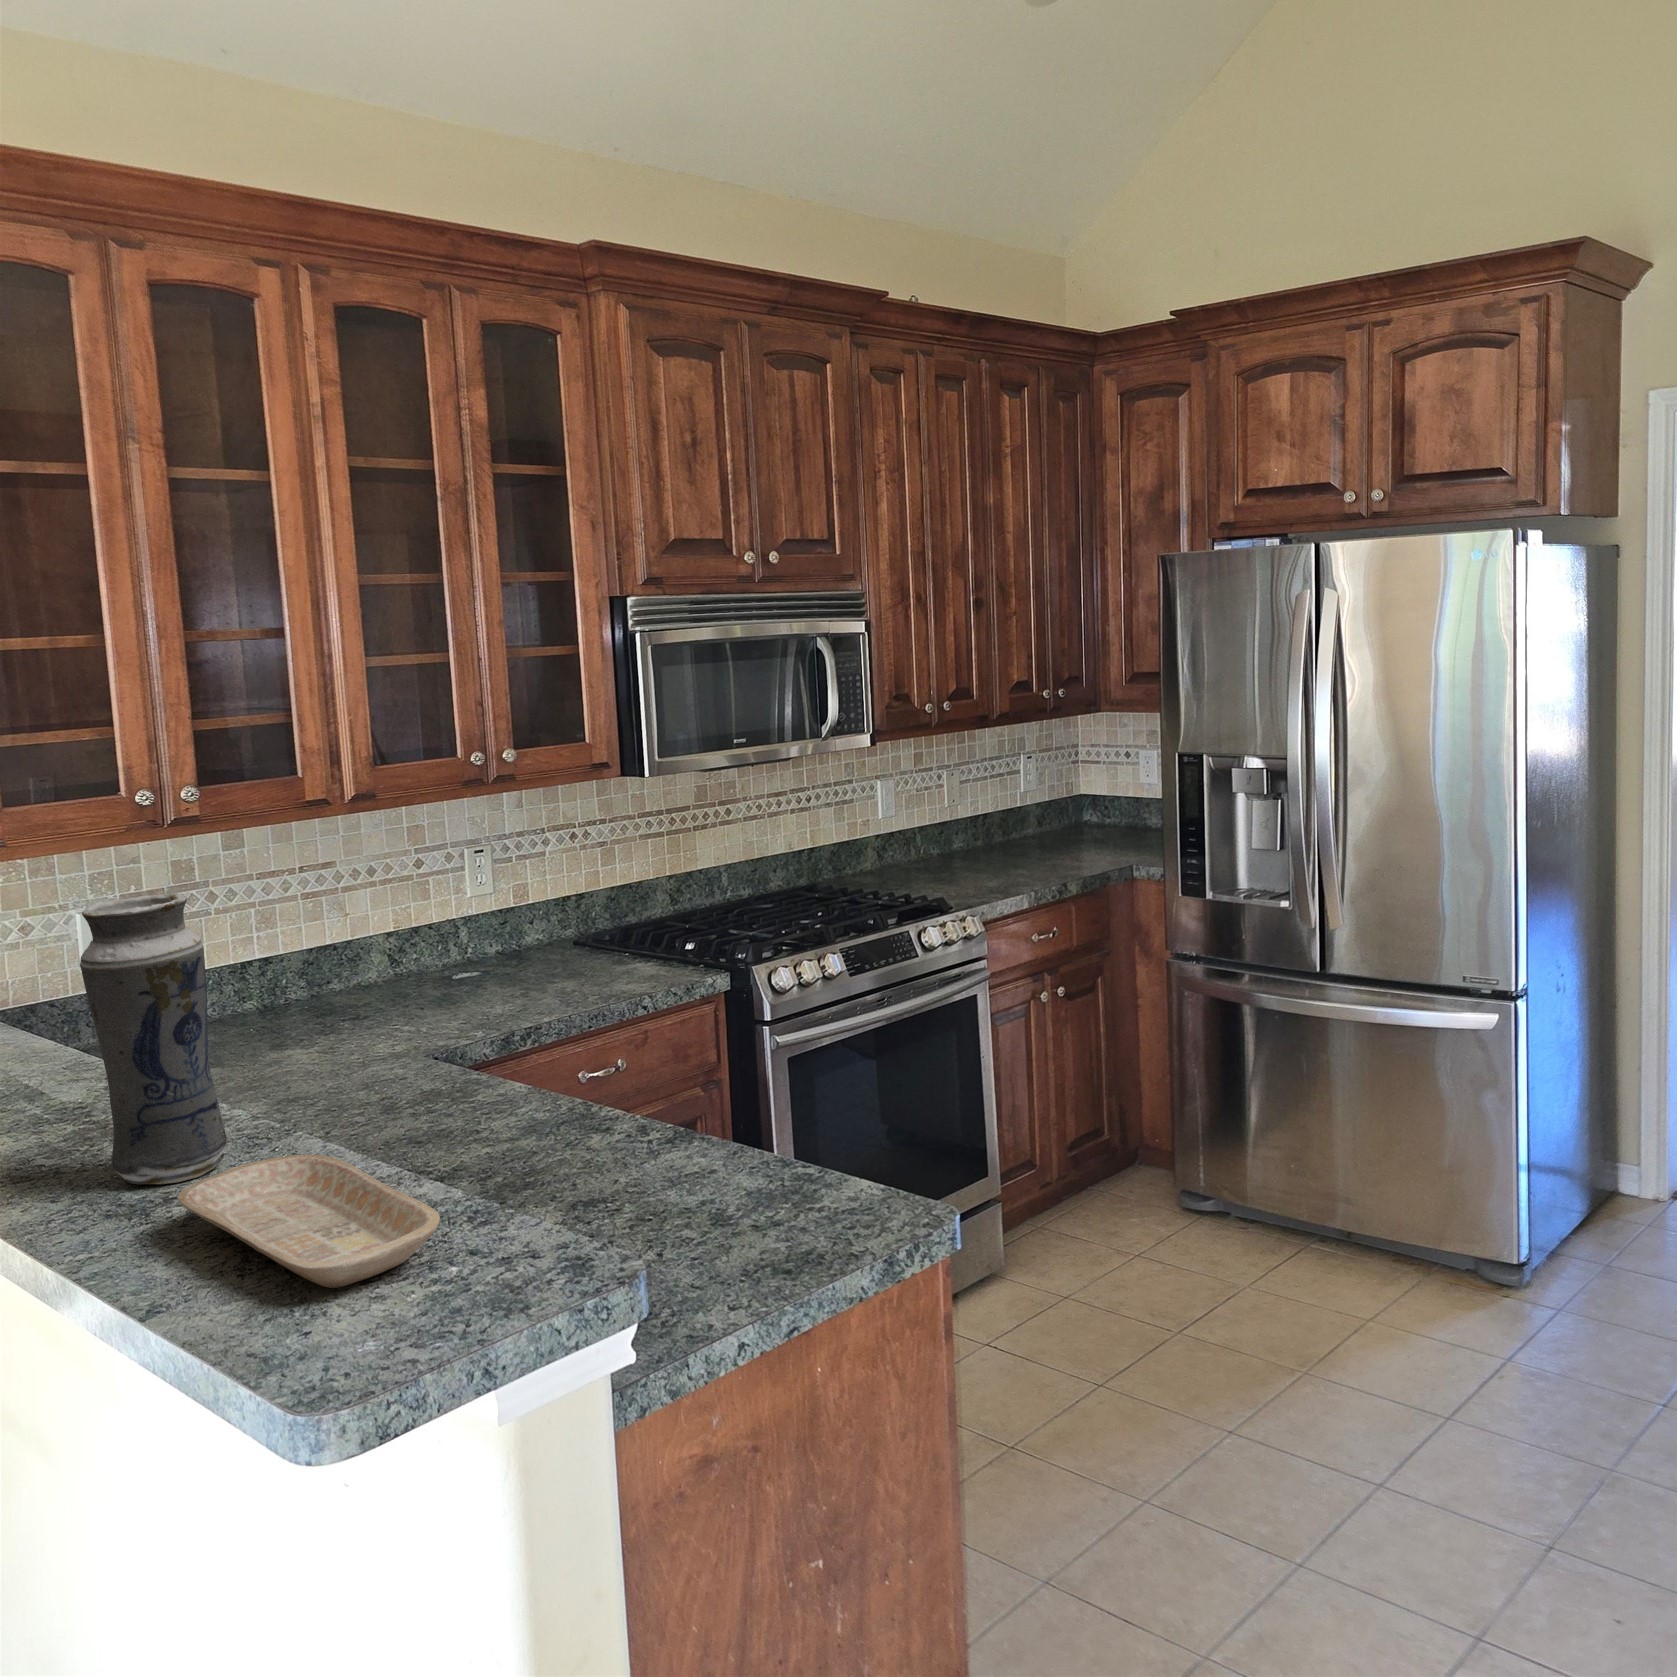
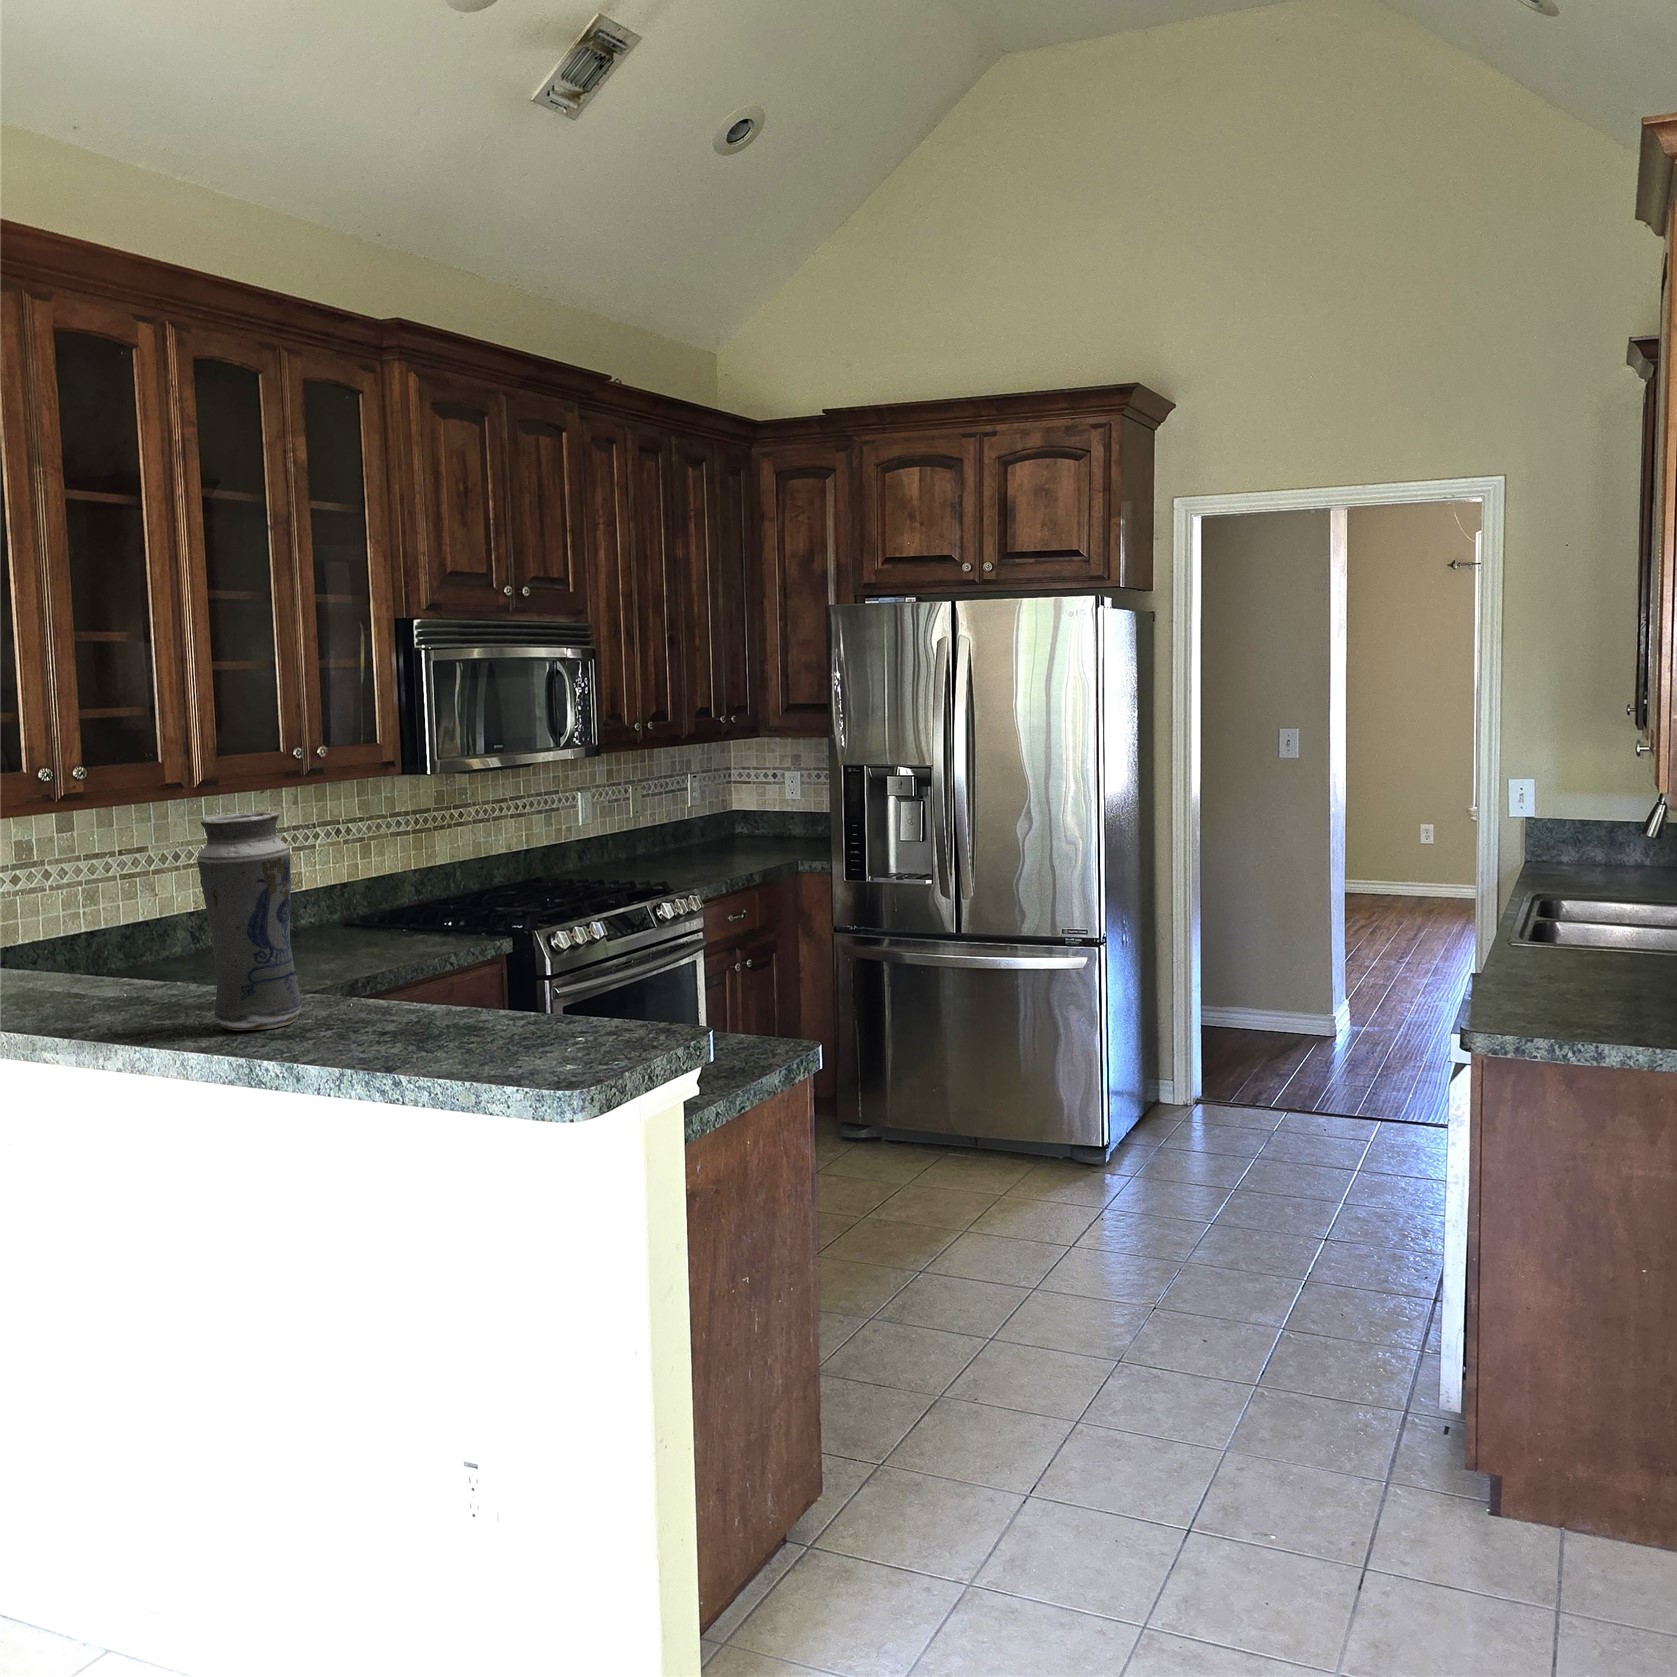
tray: present [178,1154,440,1288] -> none [324,994,553,1054]

